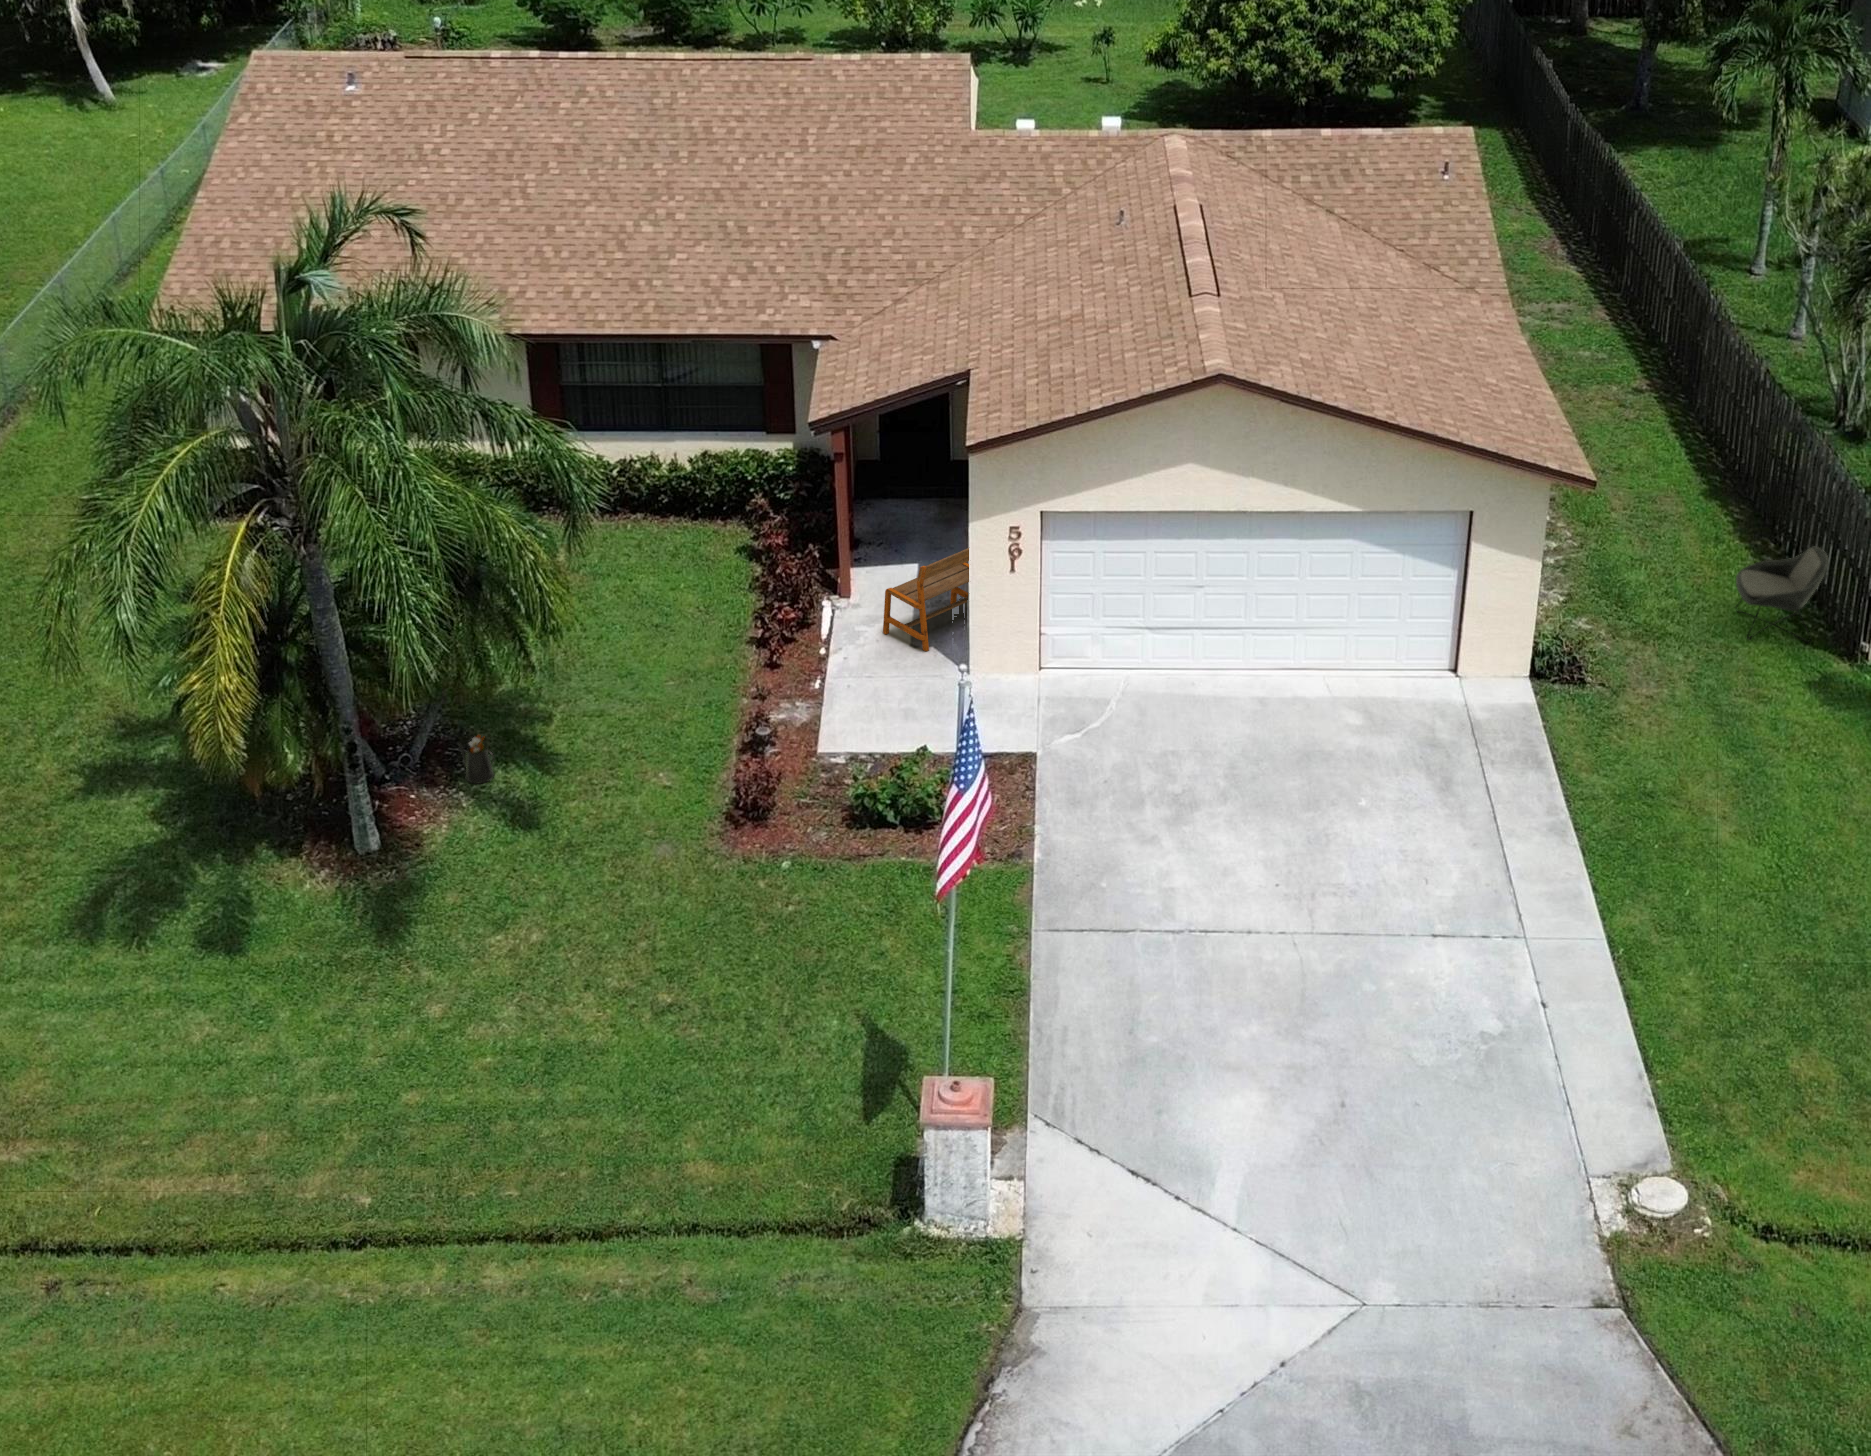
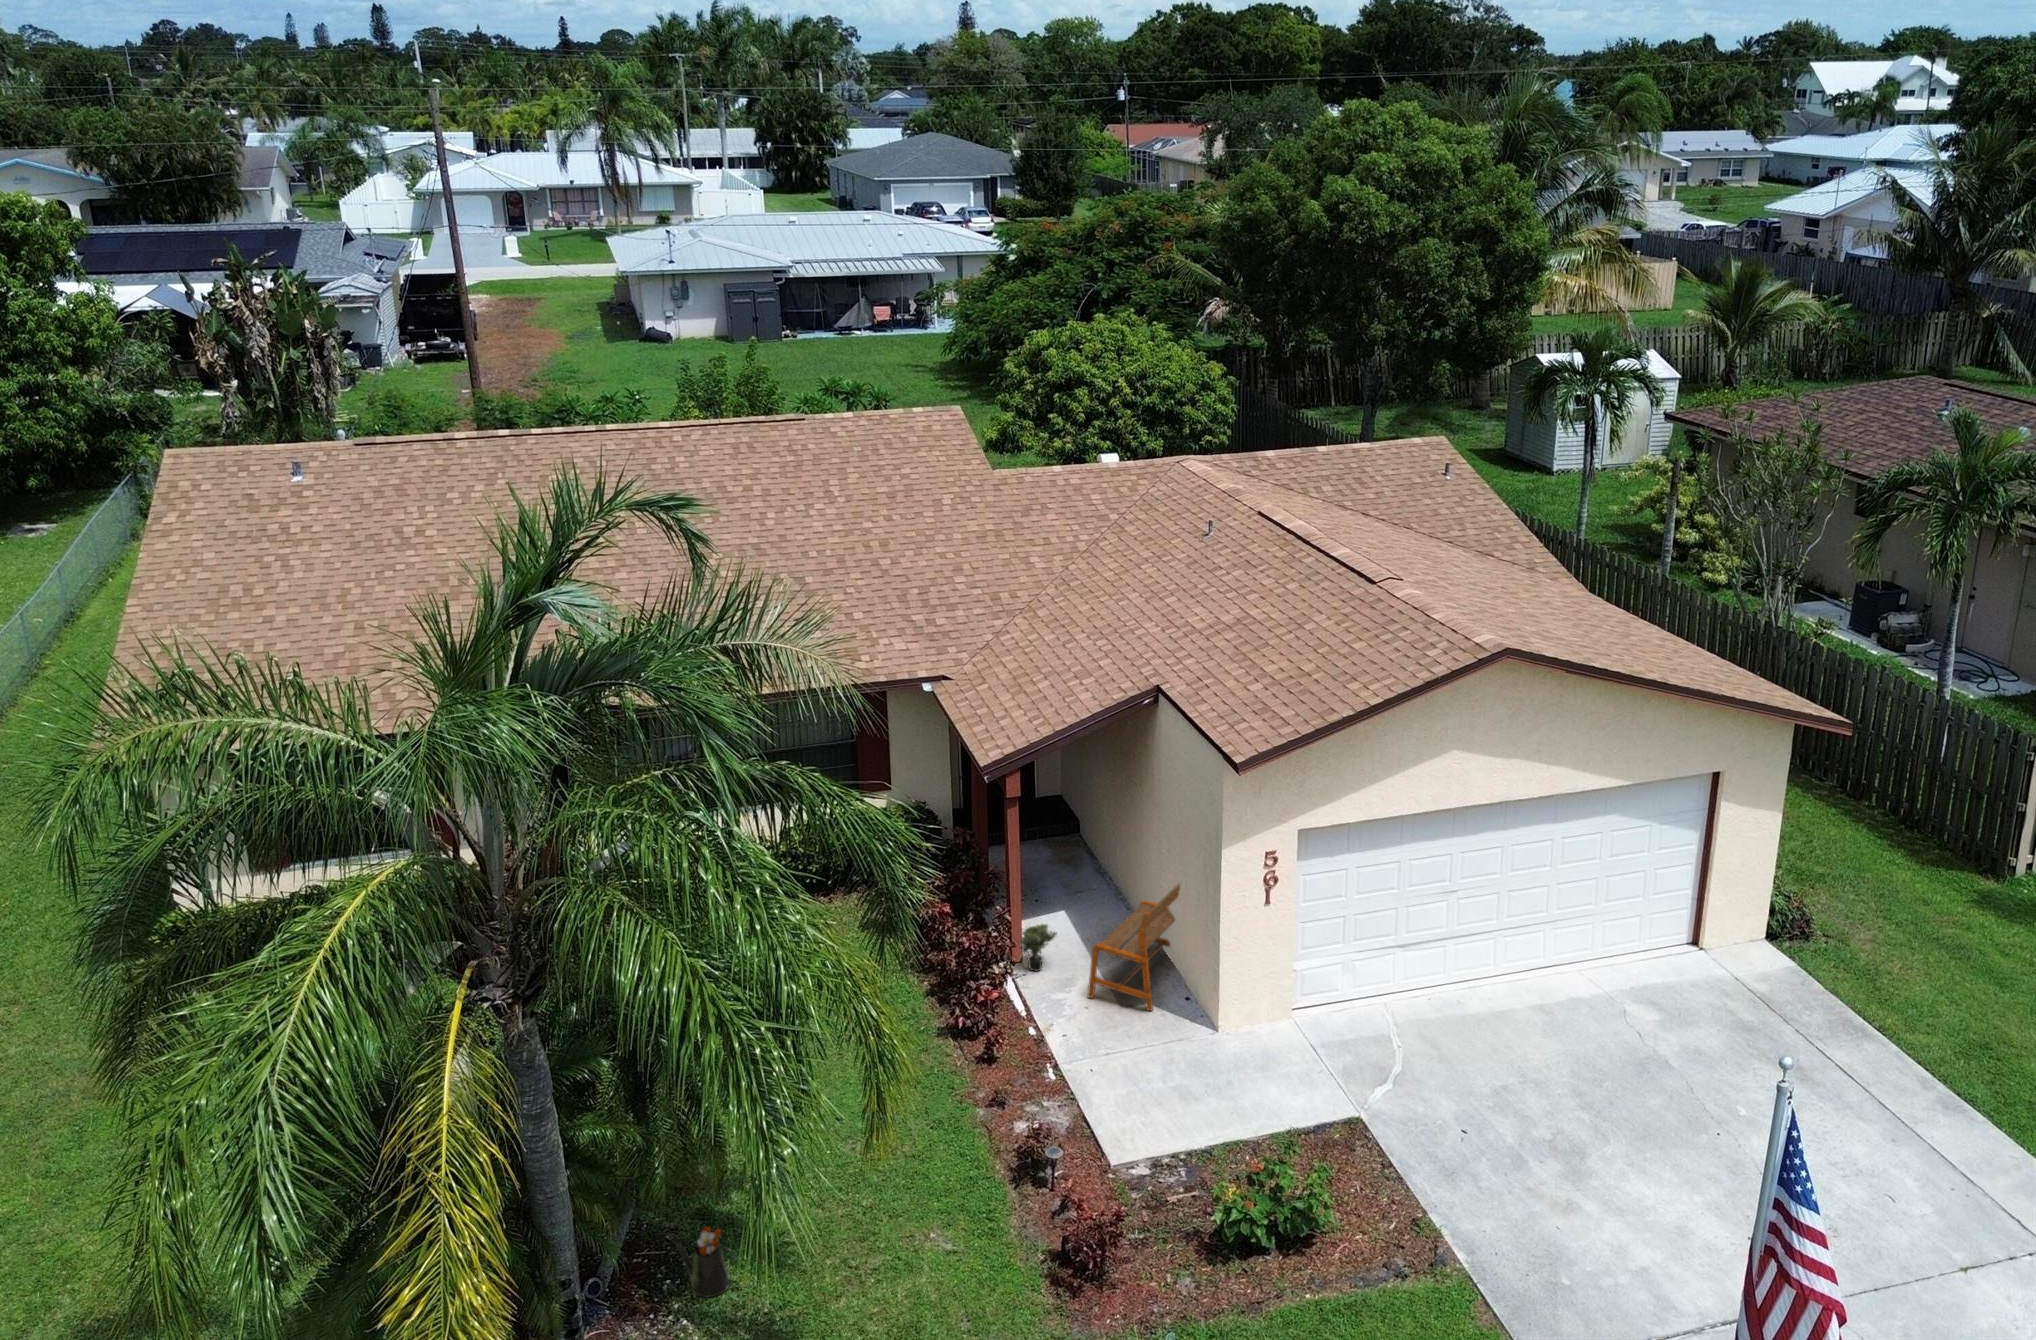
lounge chair: present [1736,547,1828,643] -> none [1862,770,1967,869]
potted plant: none [841,566,876,607] -> present [1019,924,1057,971]

